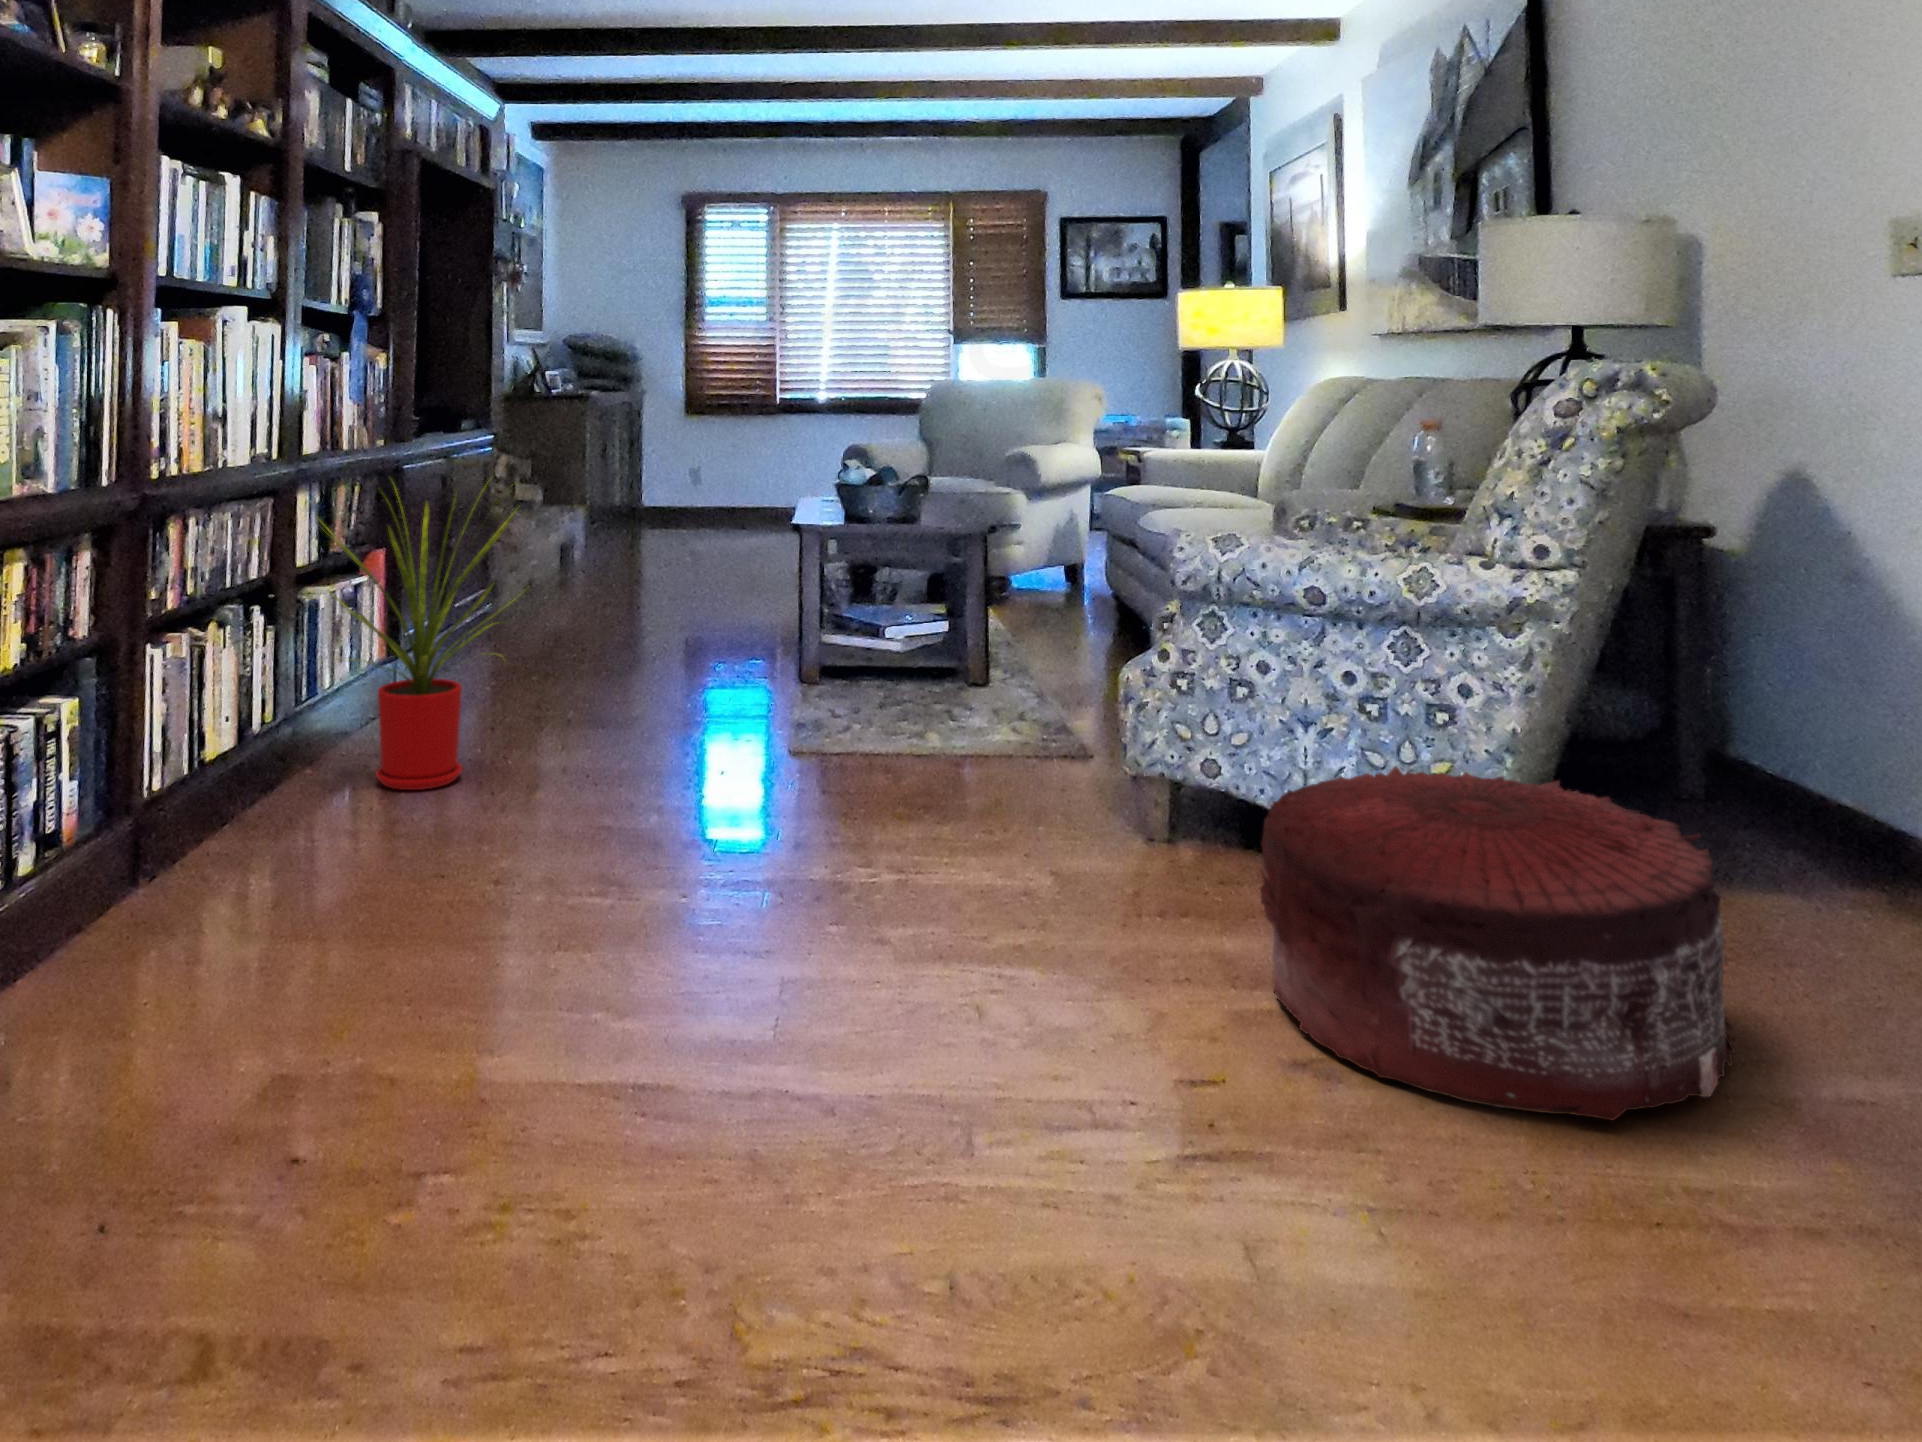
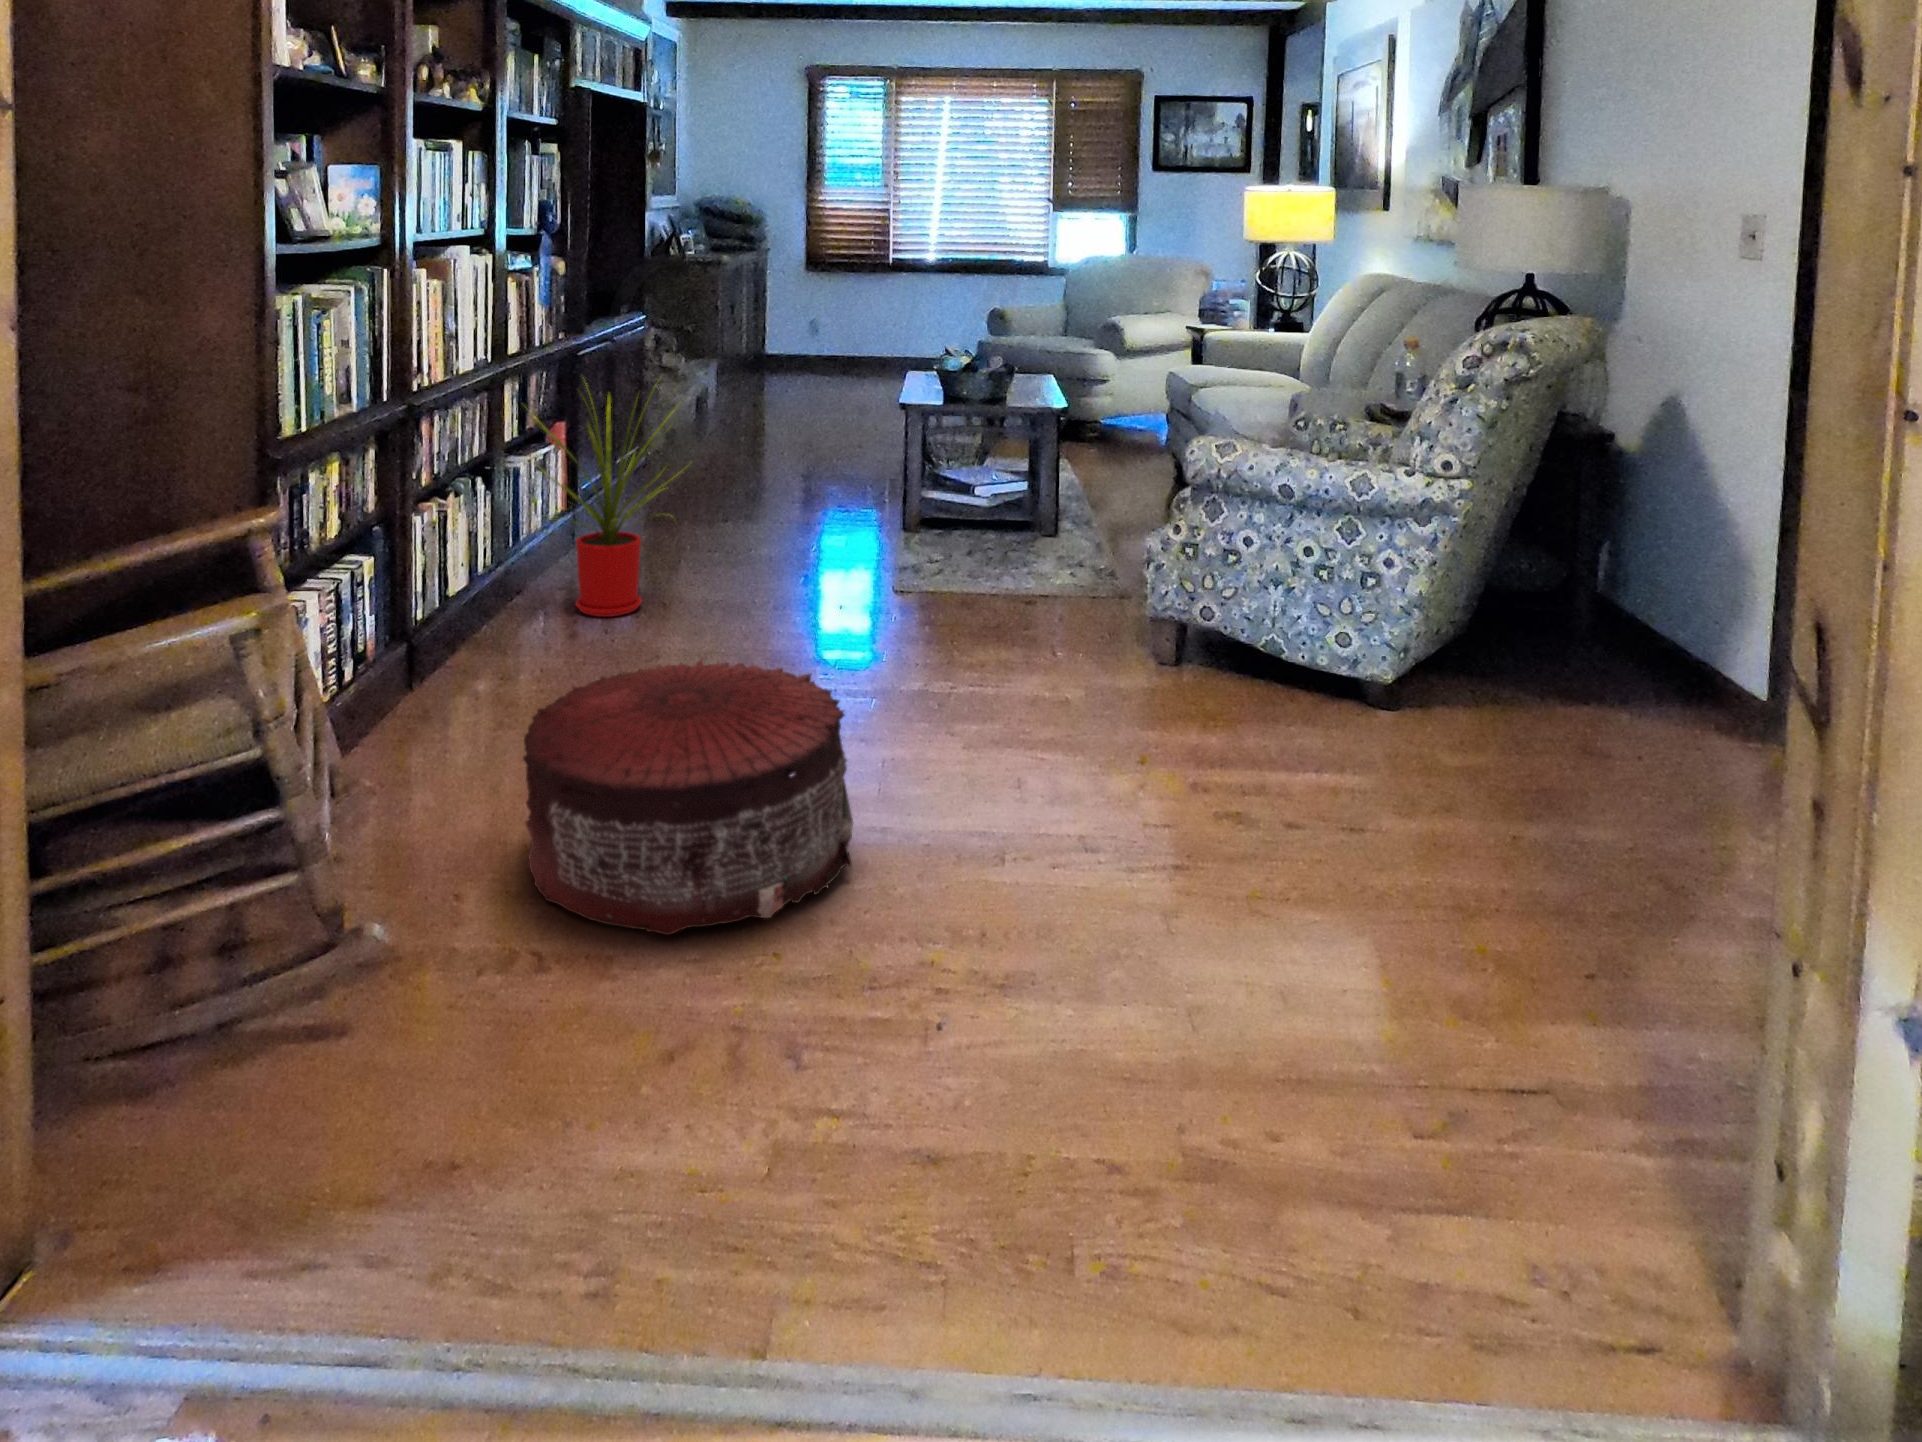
pouf: present [1260,766,1735,1121] -> present [523,659,853,935]

